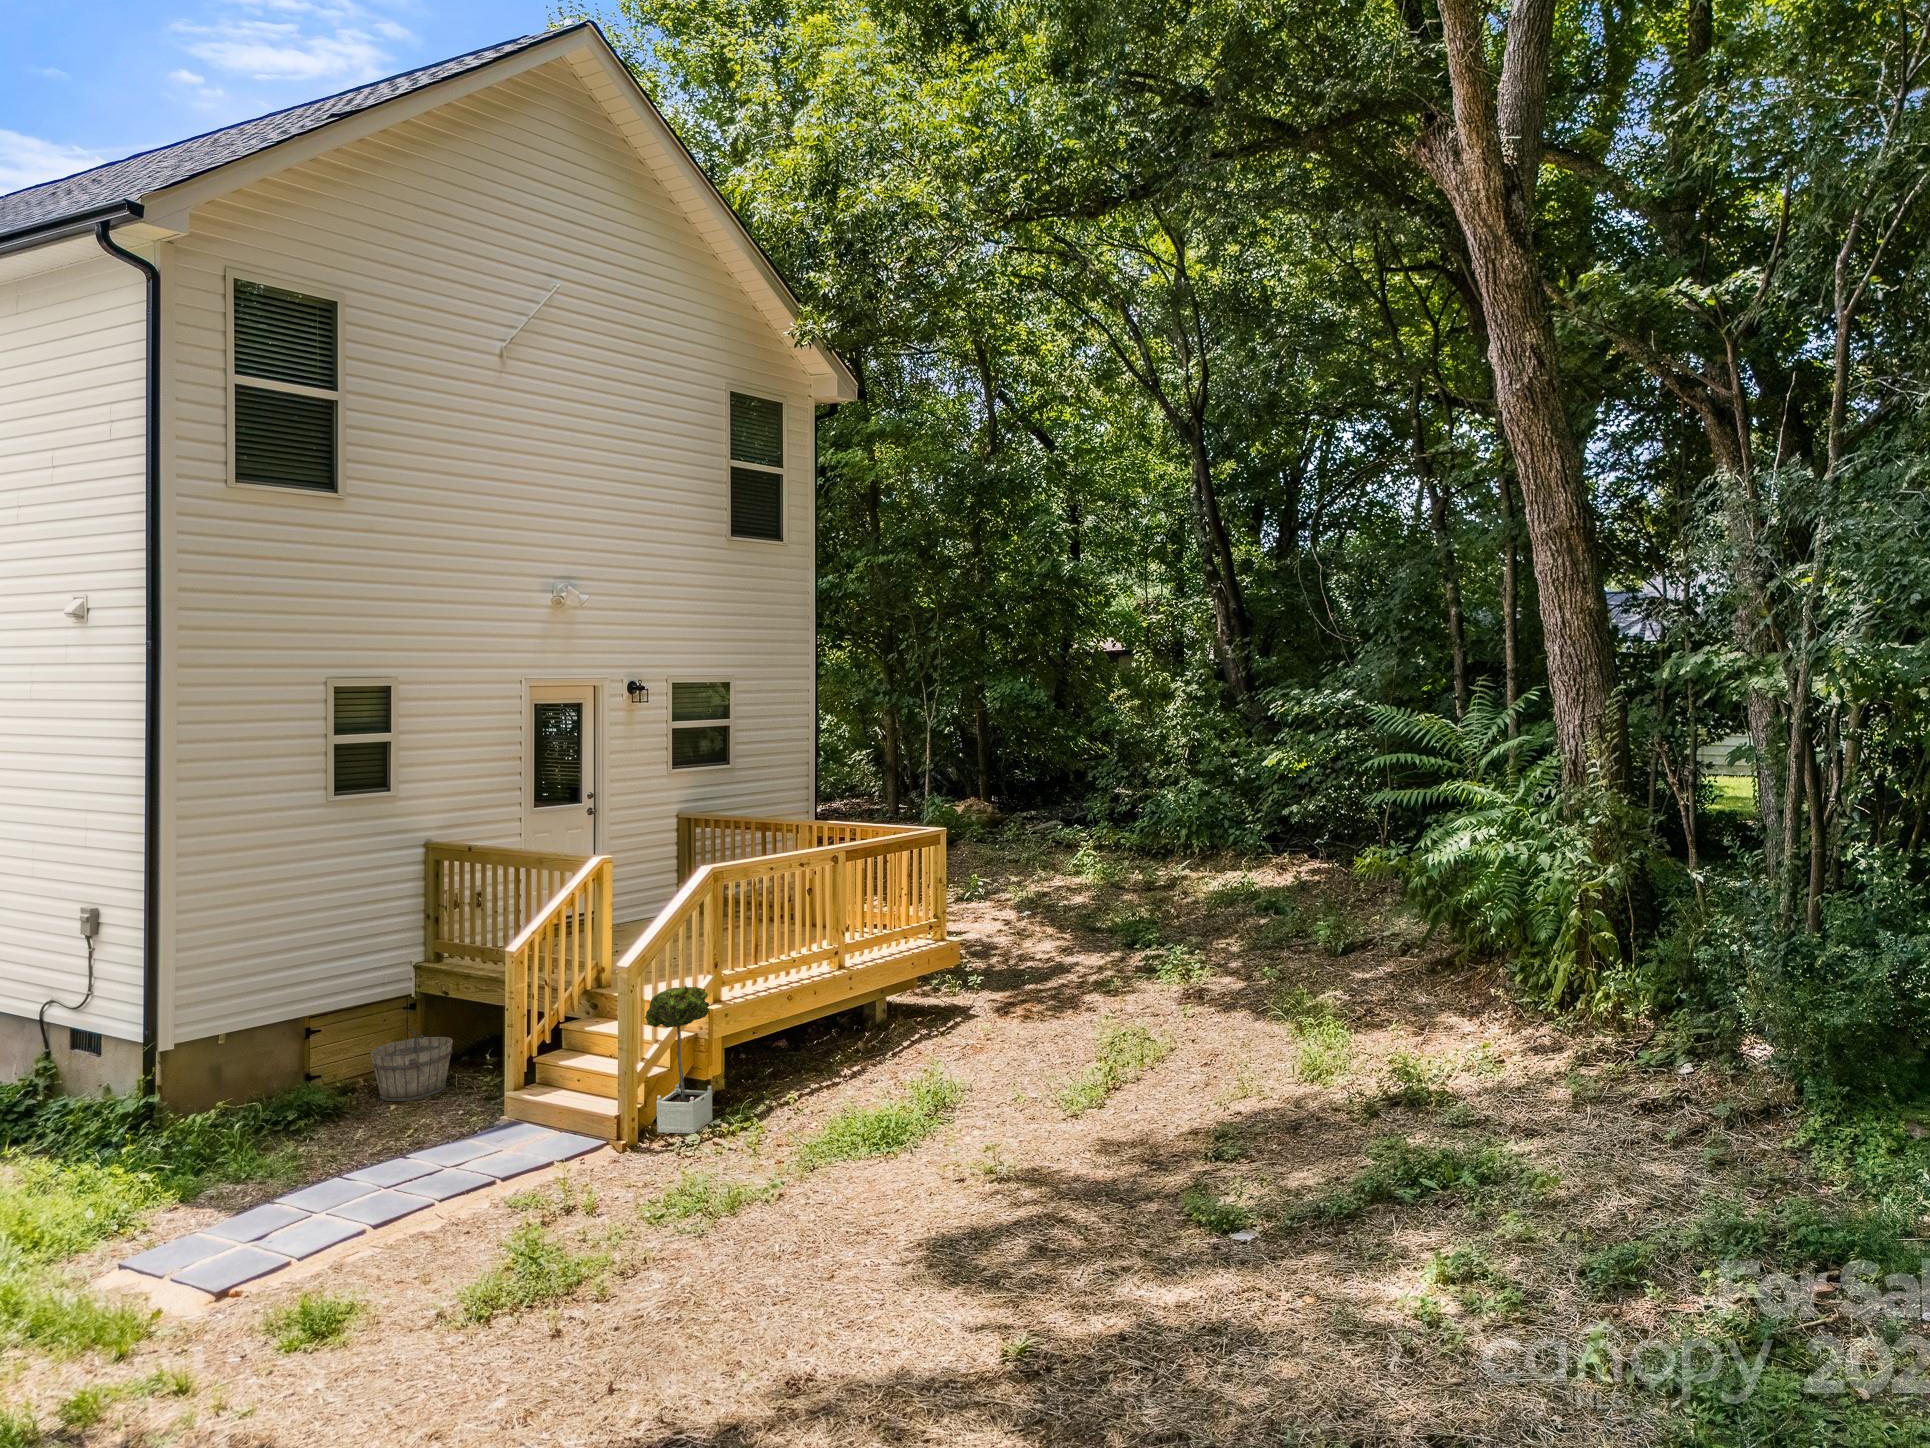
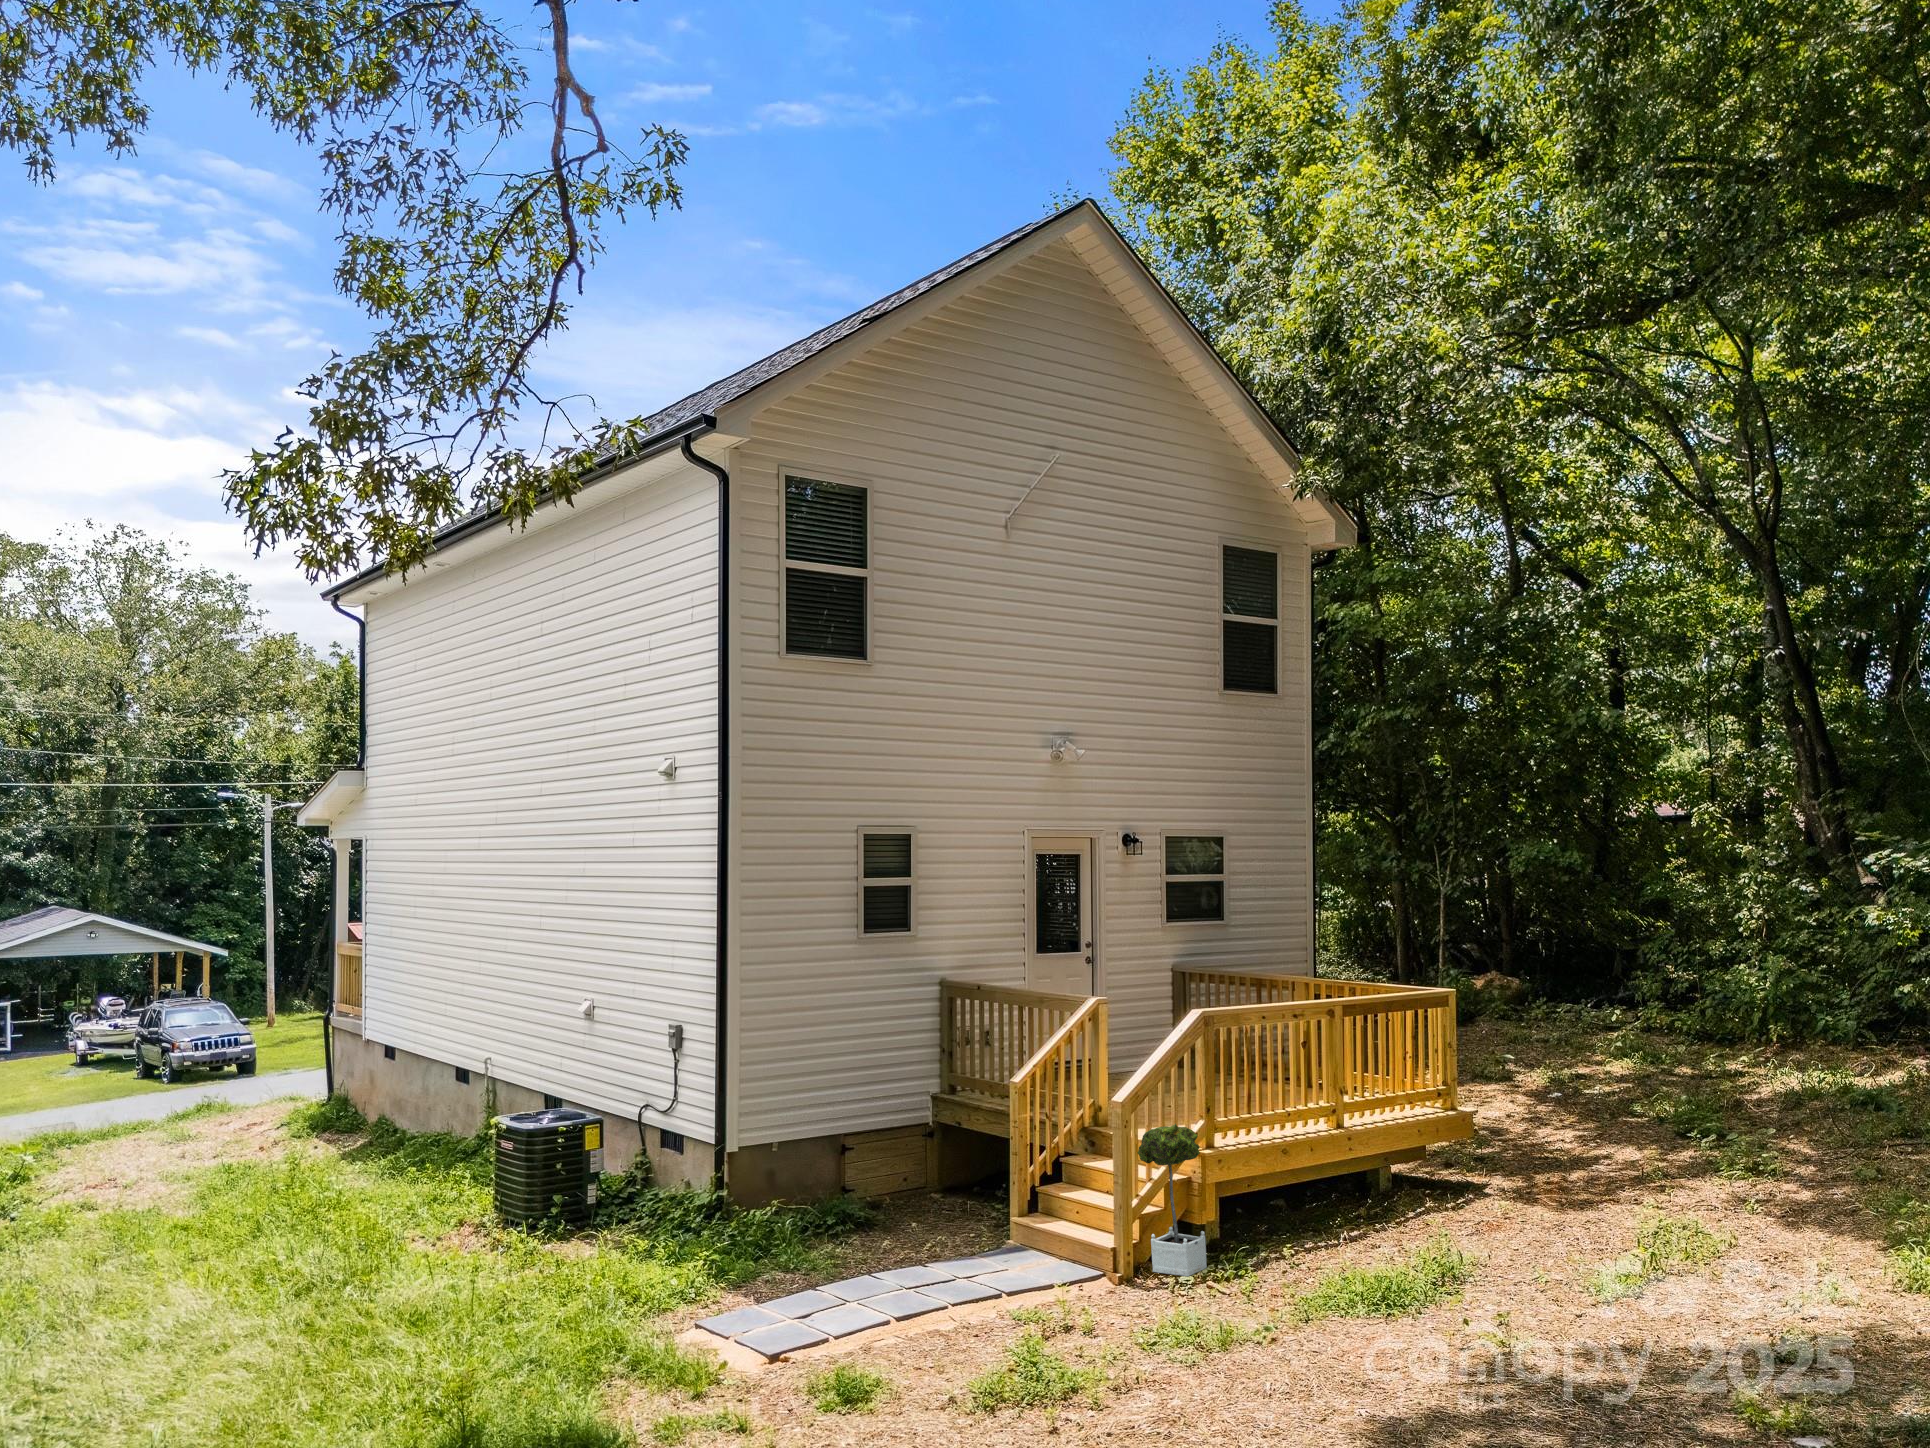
wooden bucket: present [371,1028,453,1101] -> none [890,1156,960,1224]

